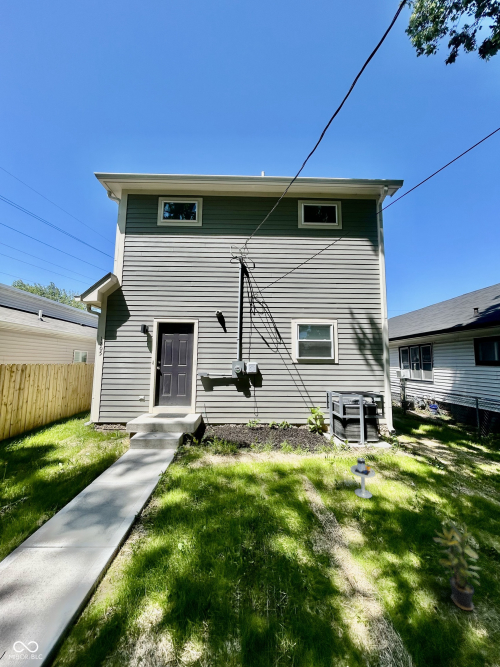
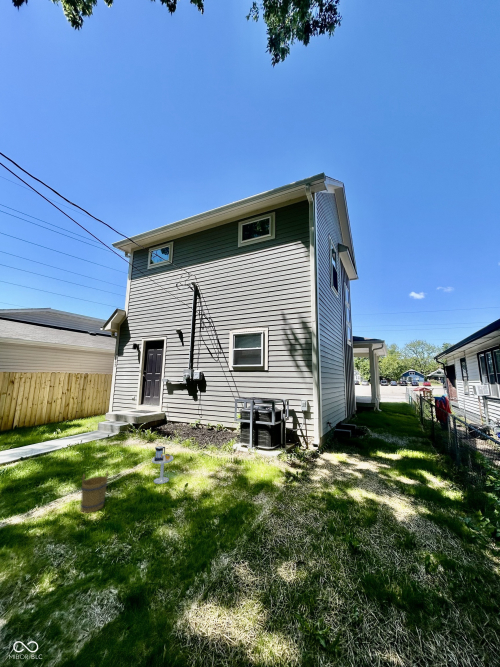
bucket: none [376,500,411,556] -> present [81,471,109,513]
potted plant: present [434,522,481,610] -> none [25,473,68,544]

